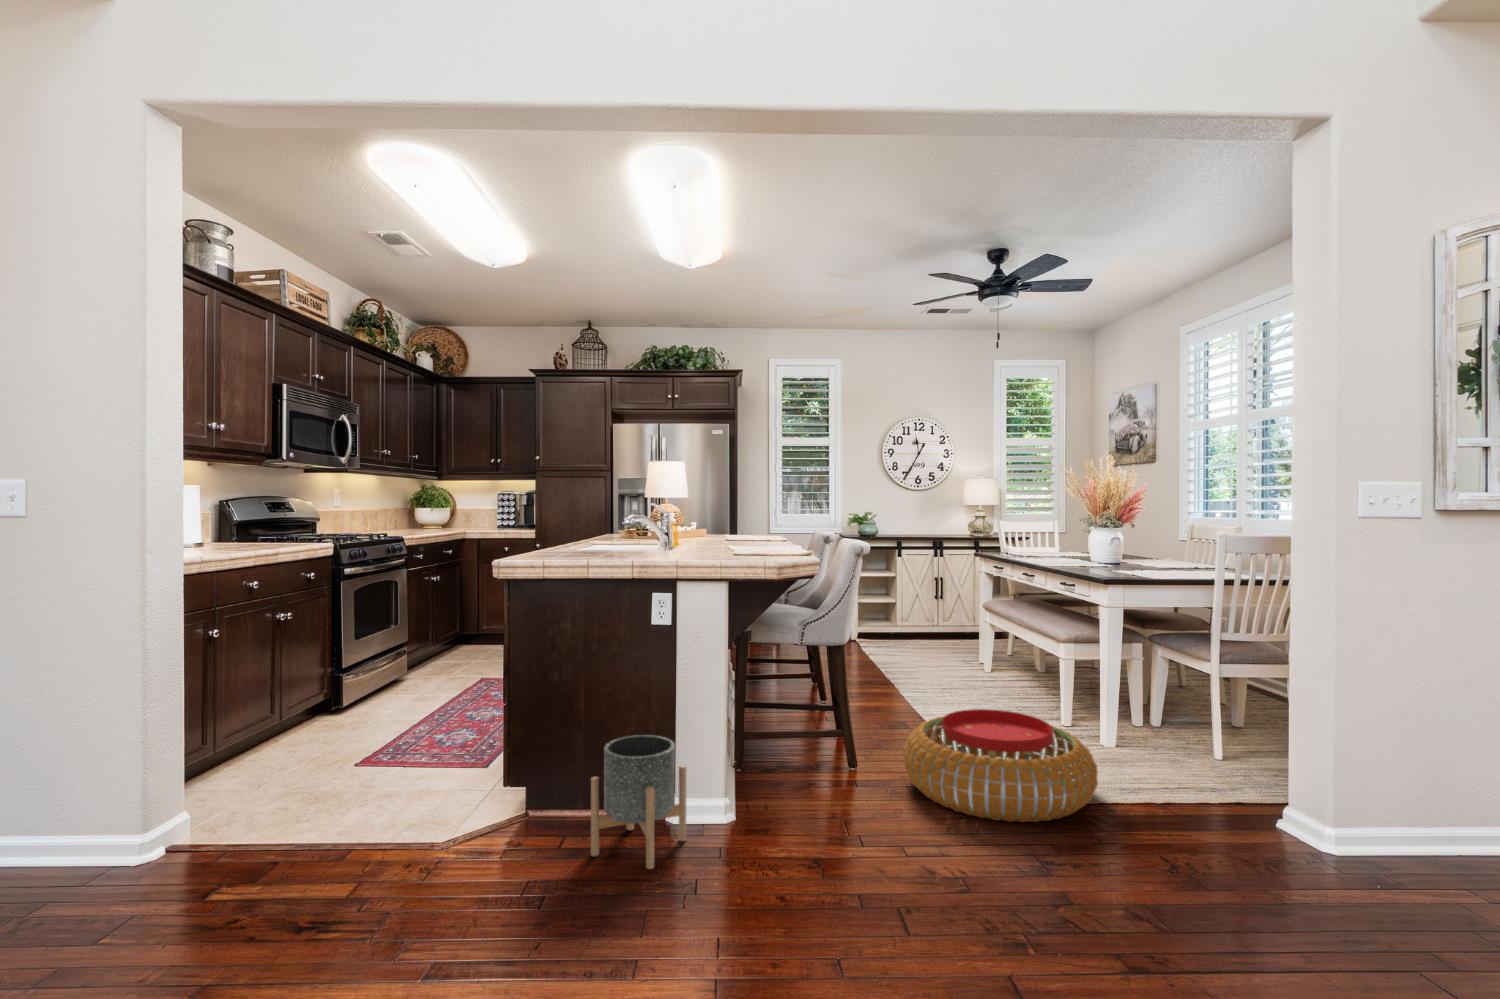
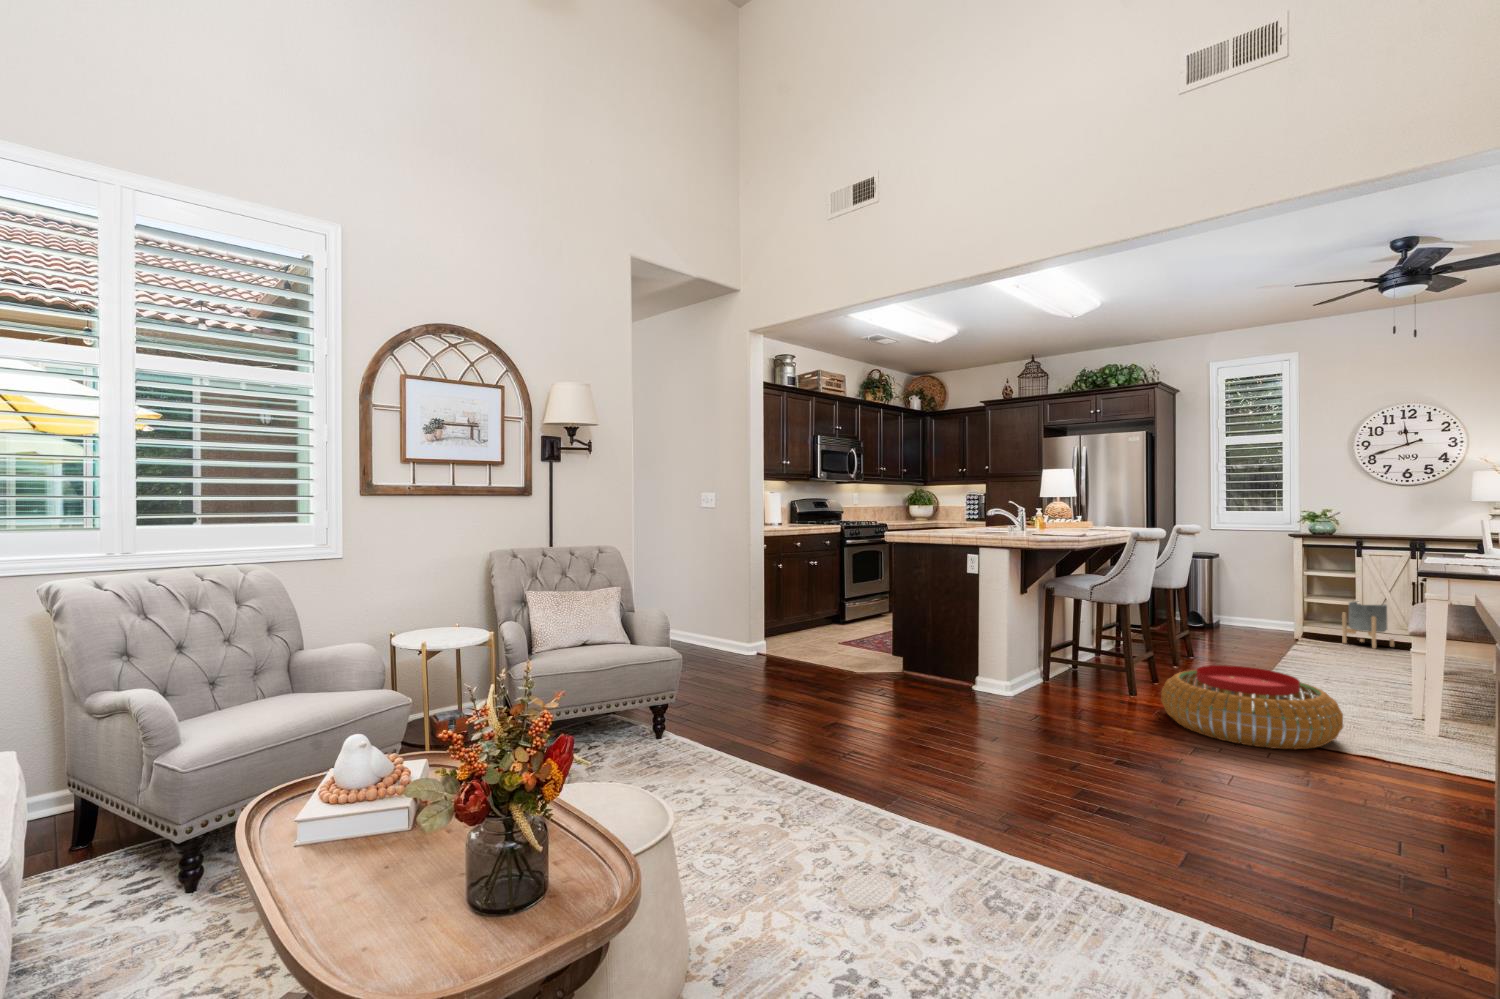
planter: present [591,735,686,869] -> present [1342,602,1394,649]

